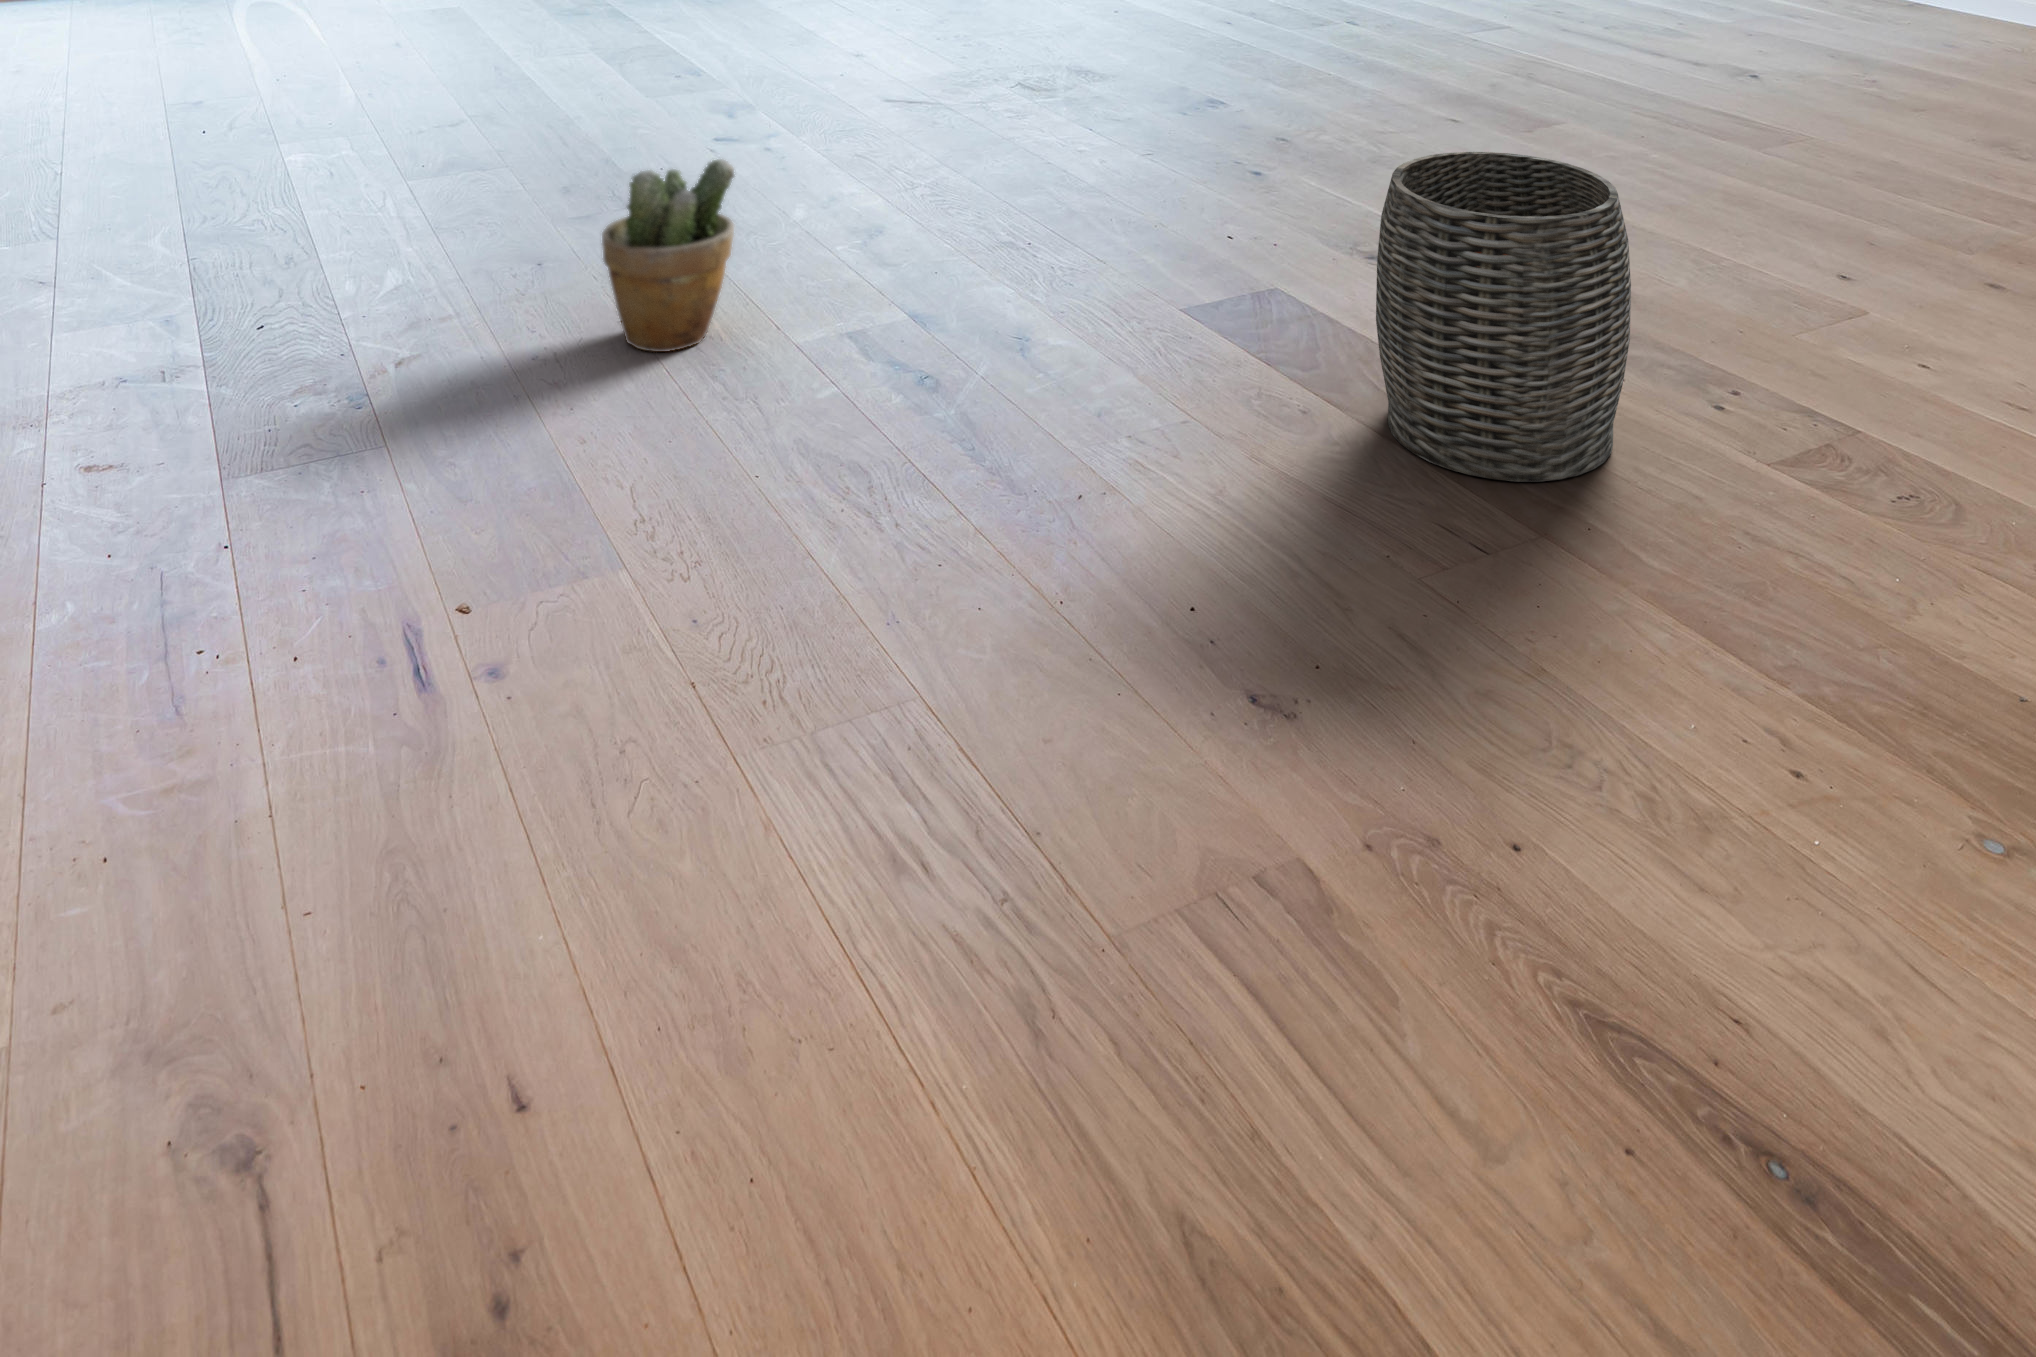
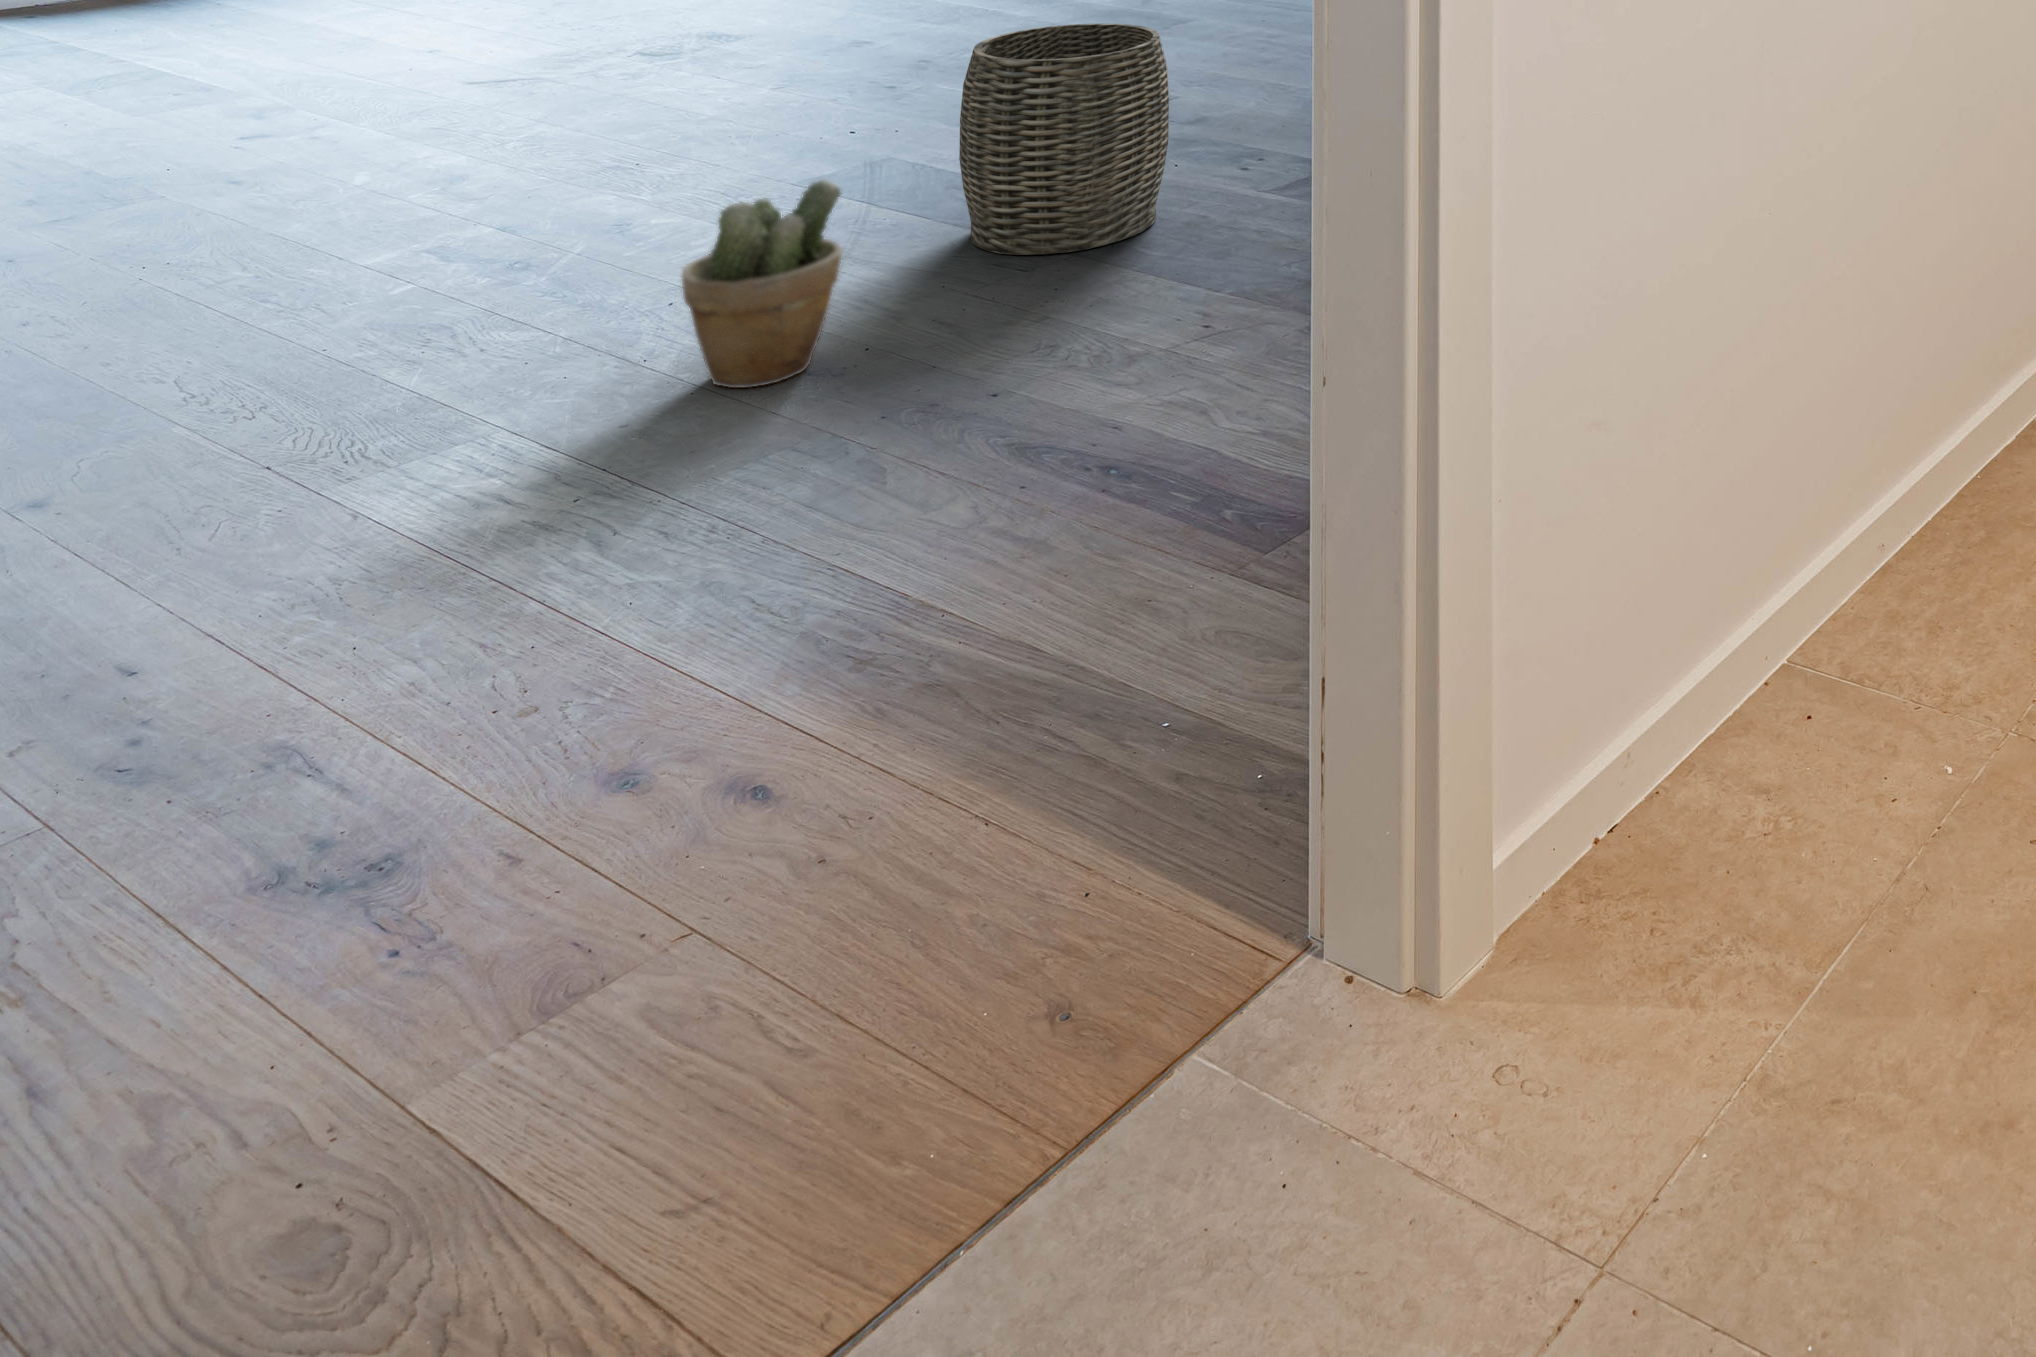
potted plant: present [602,159,734,352] -> present [681,179,842,388]

